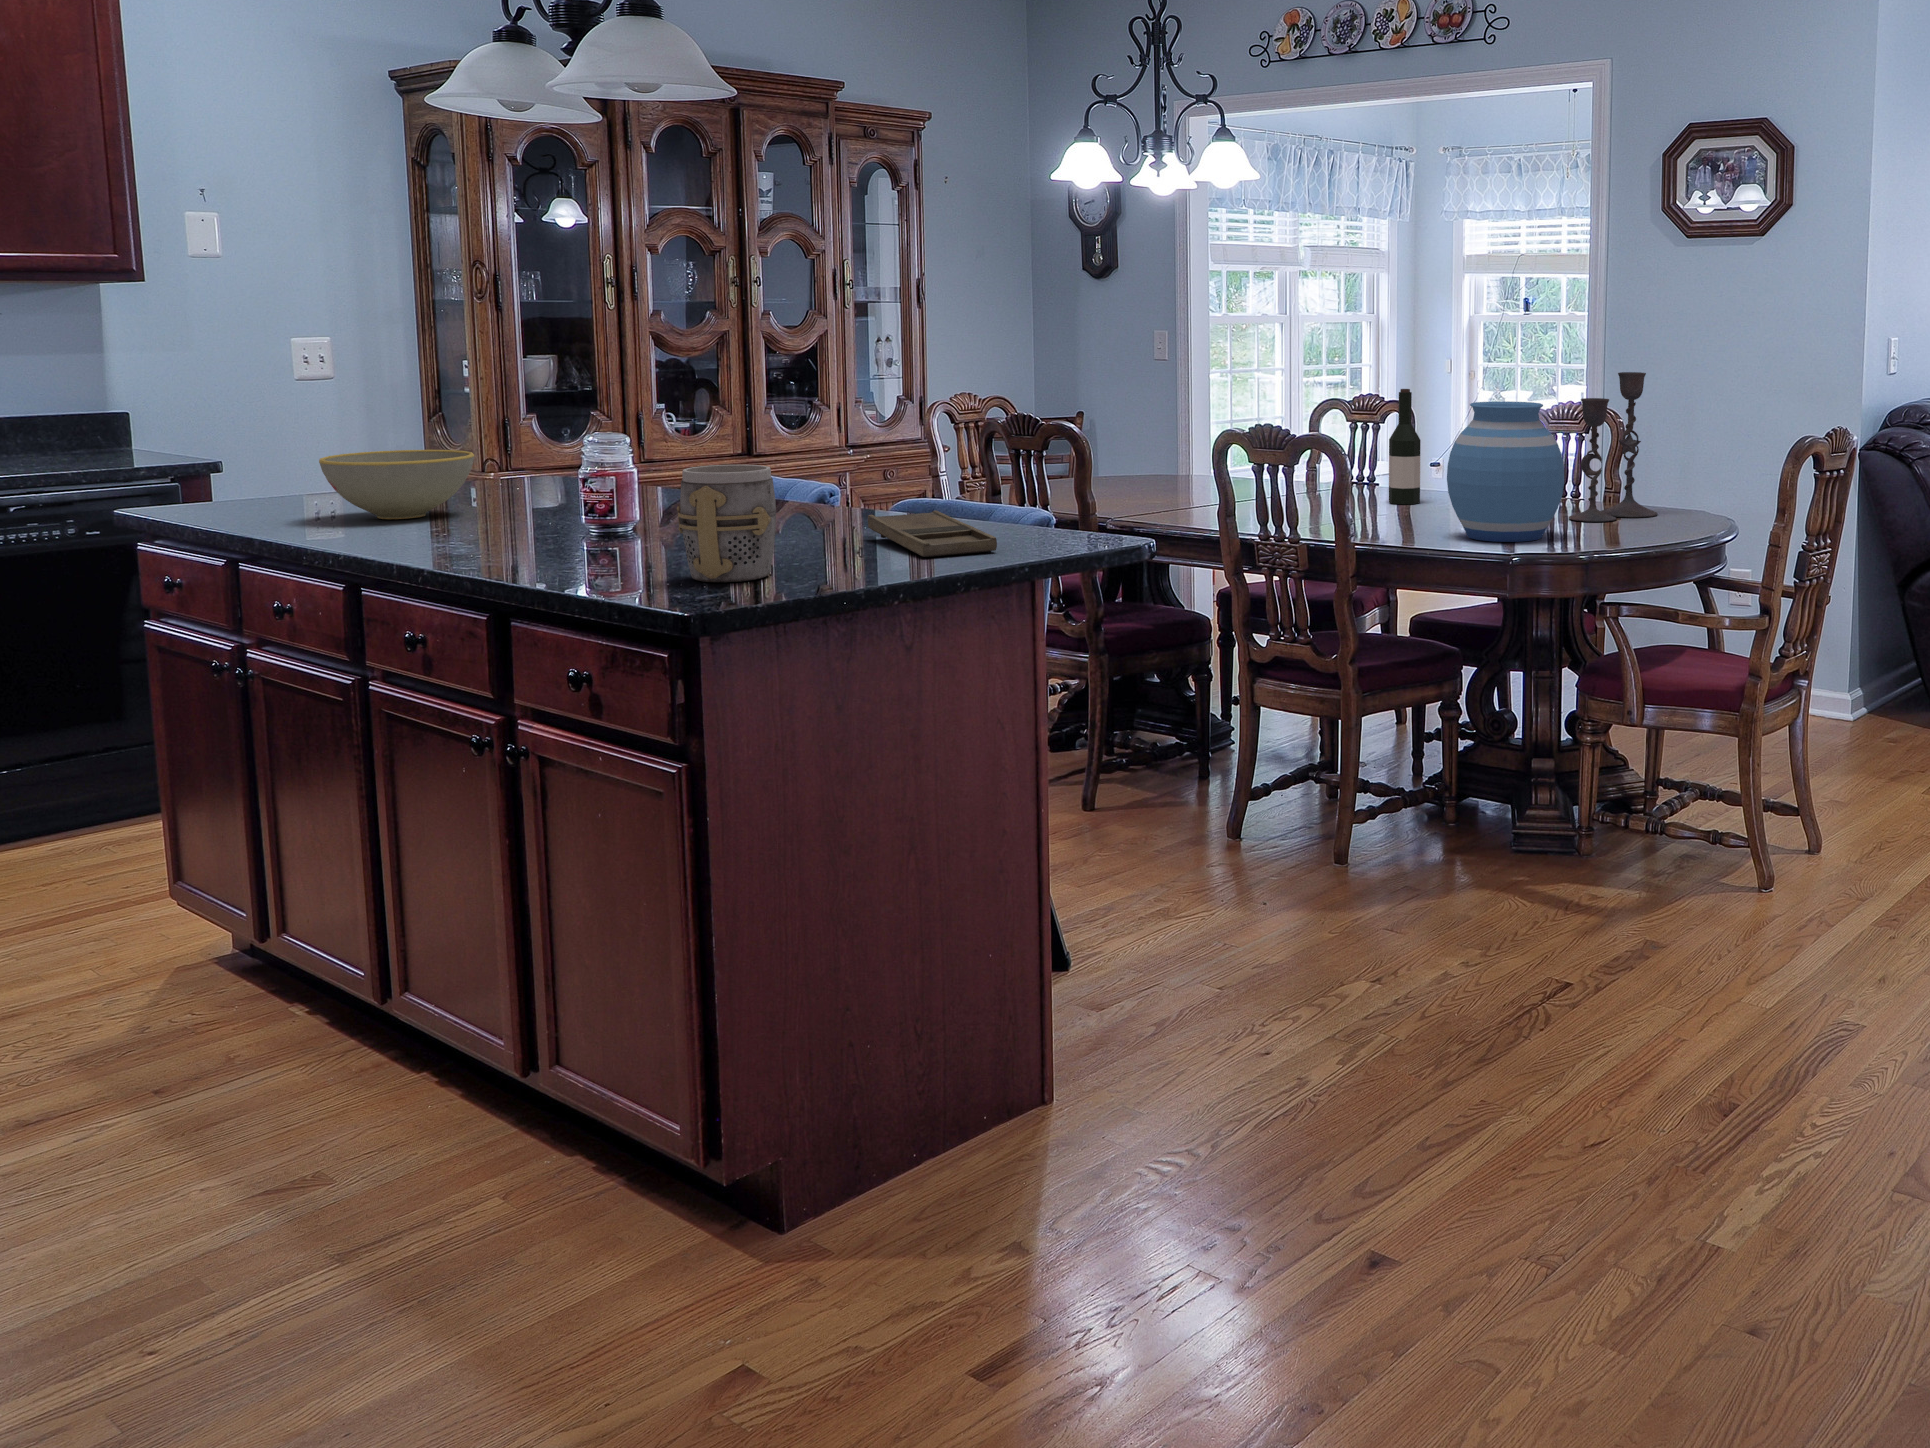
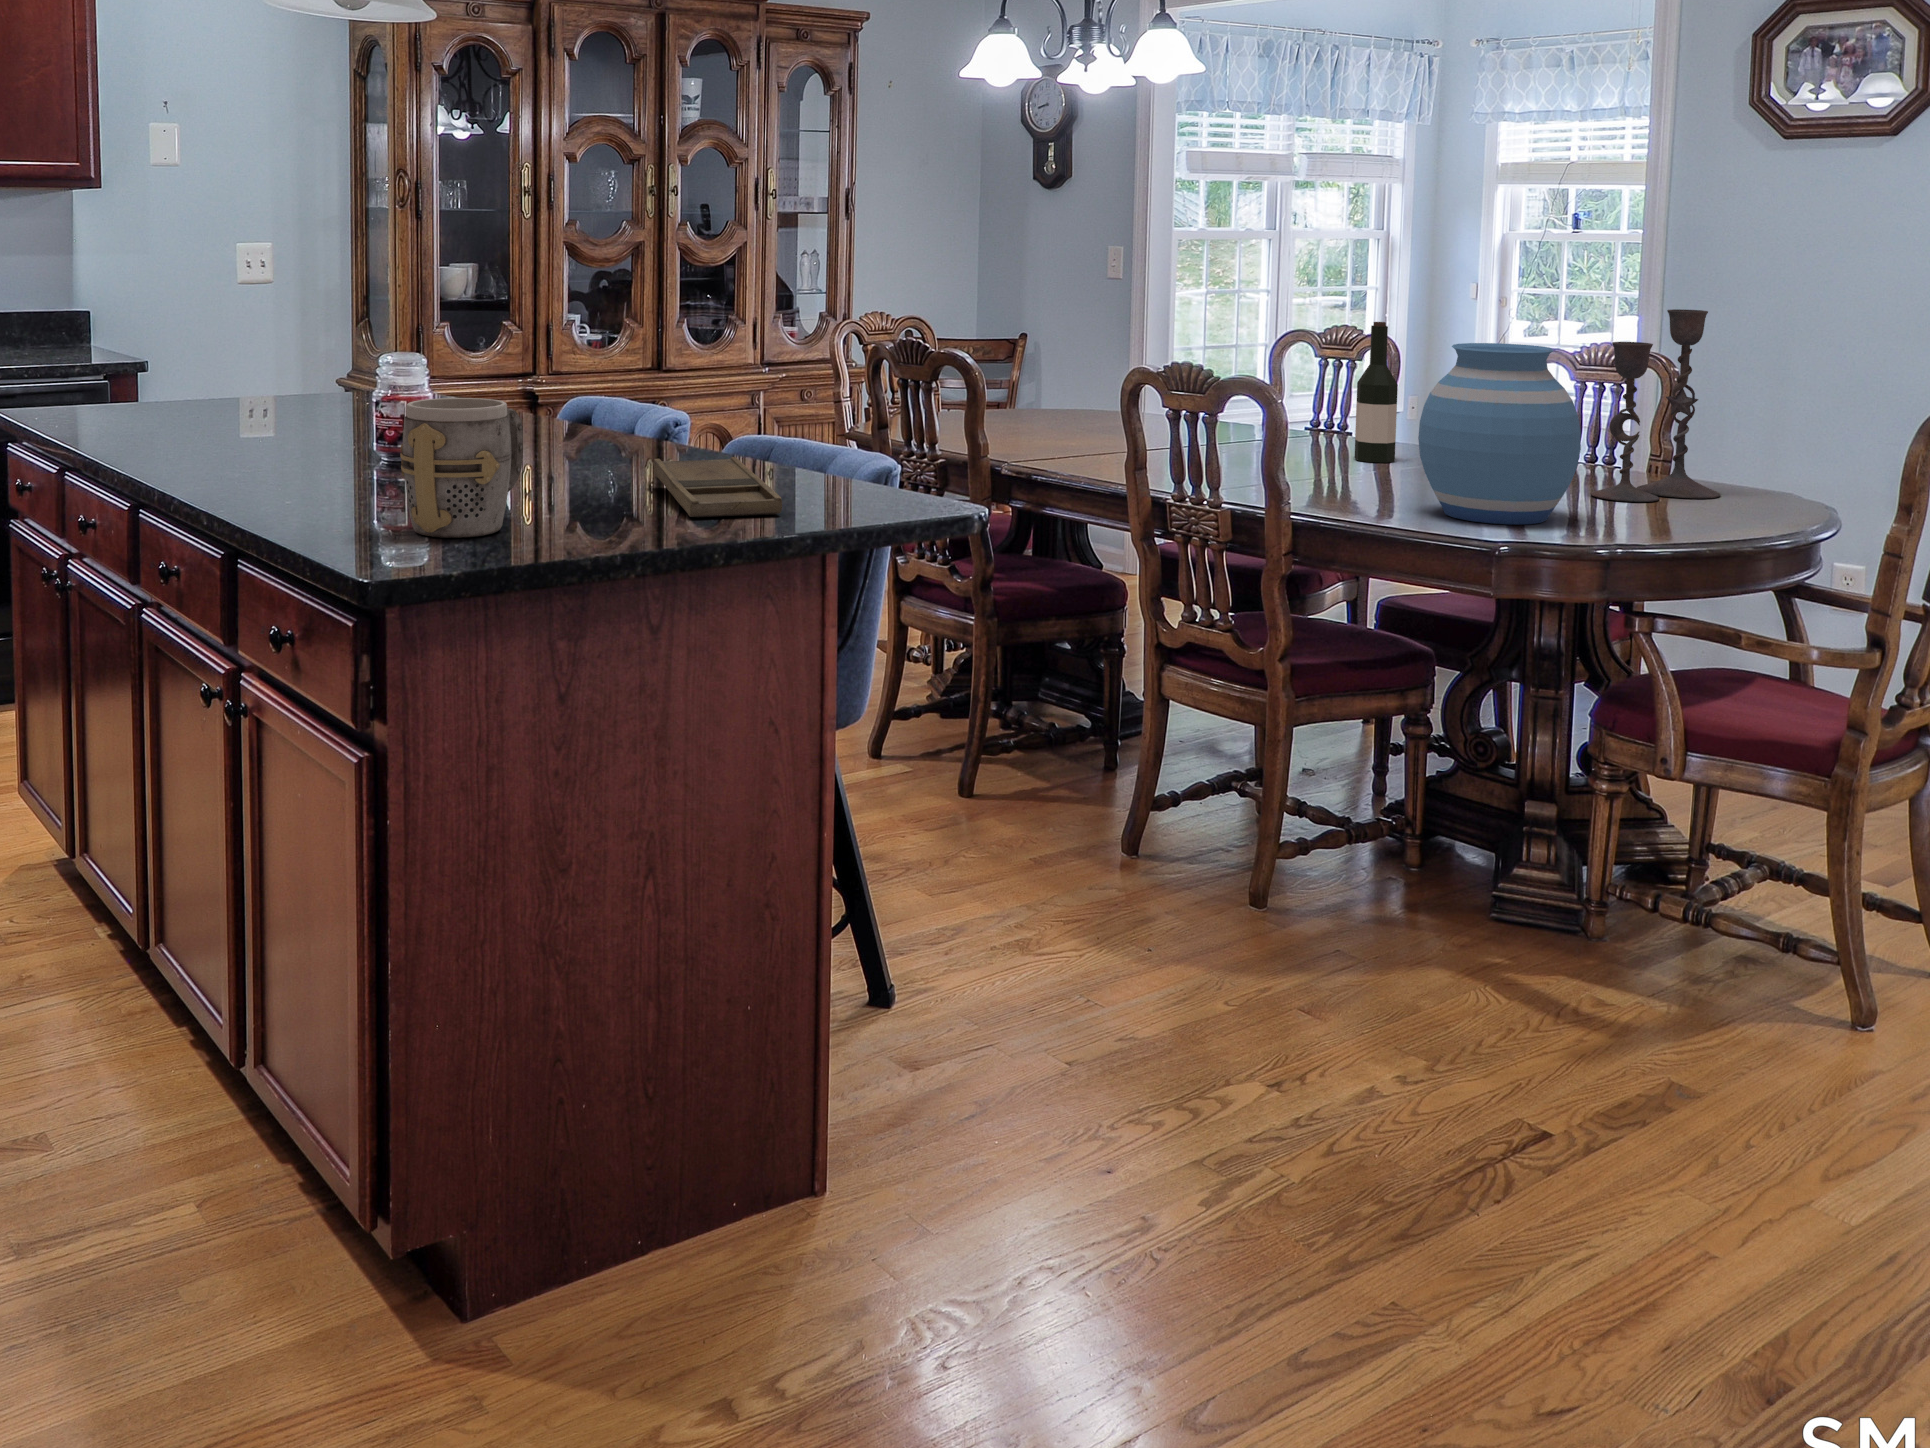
bowl: present [319,450,474,519] -> none [151,360,302,432]

